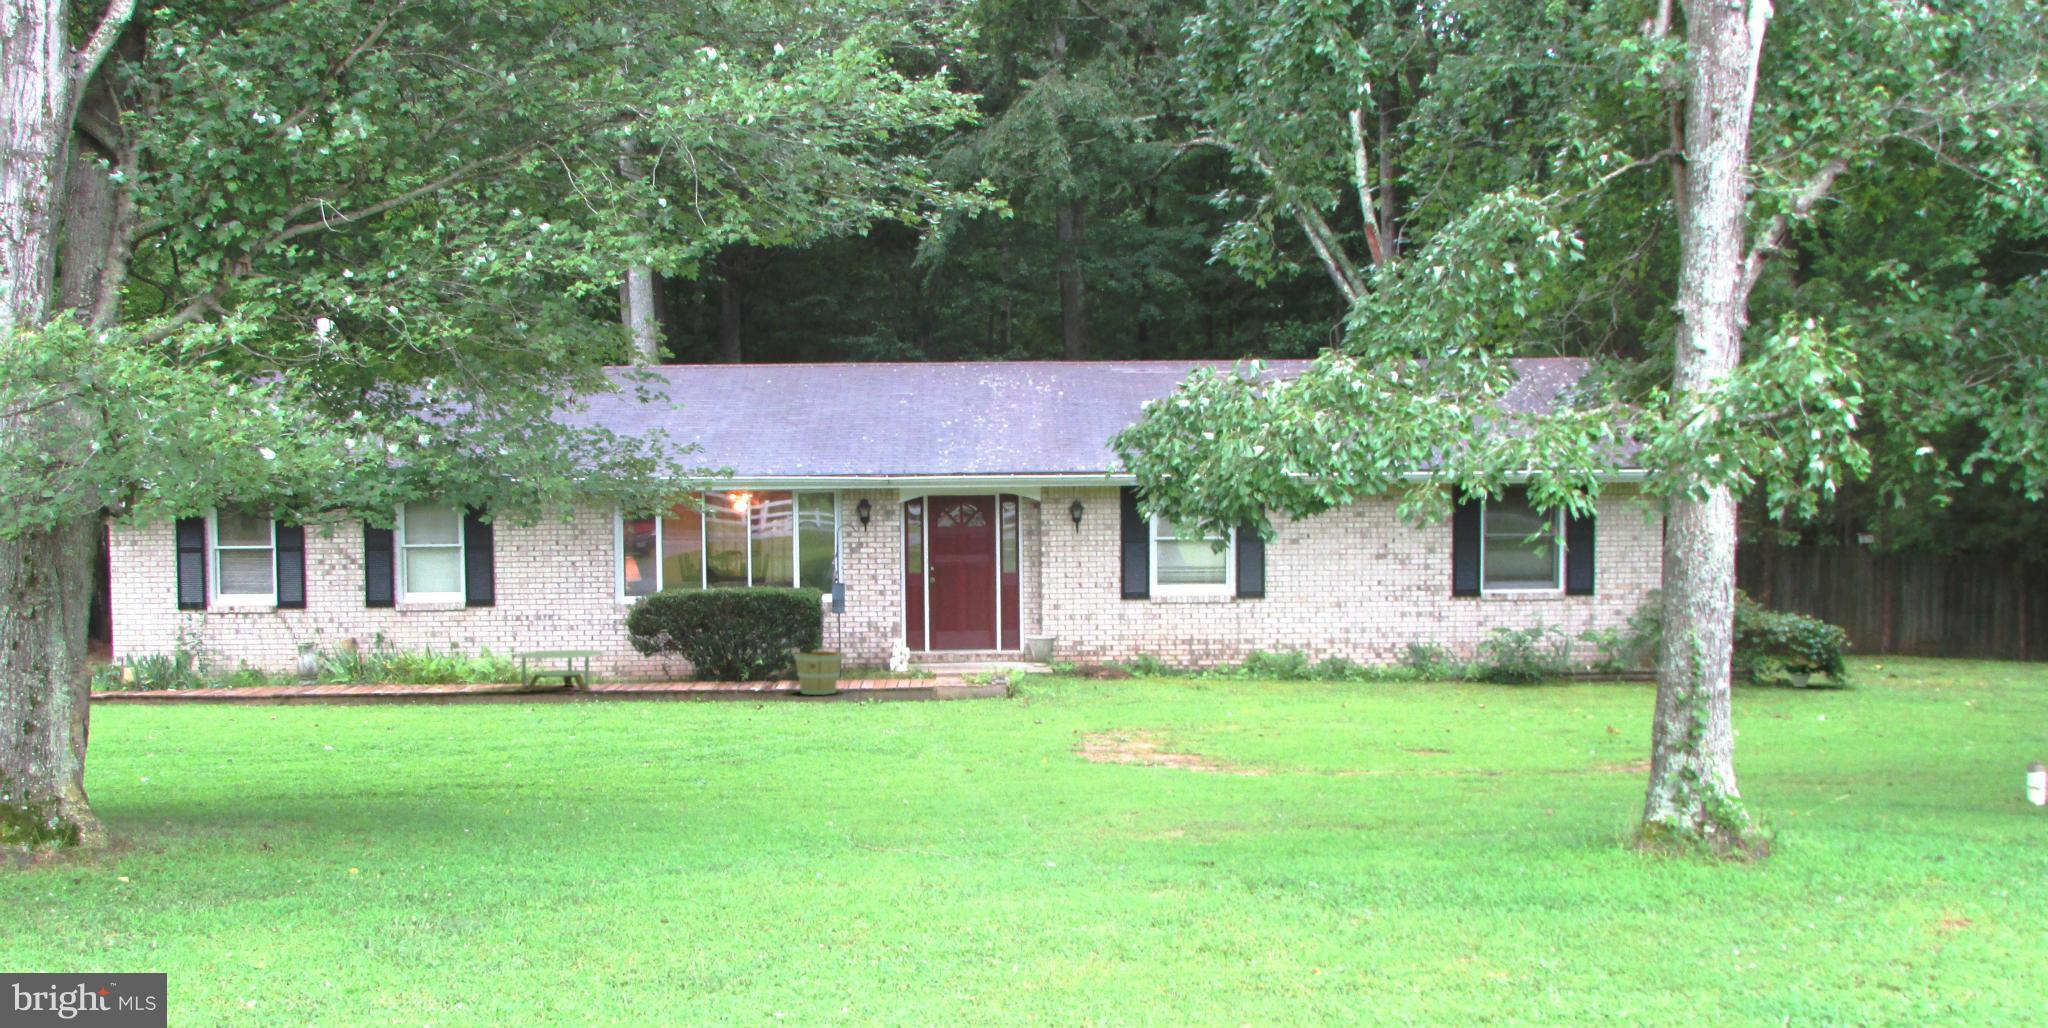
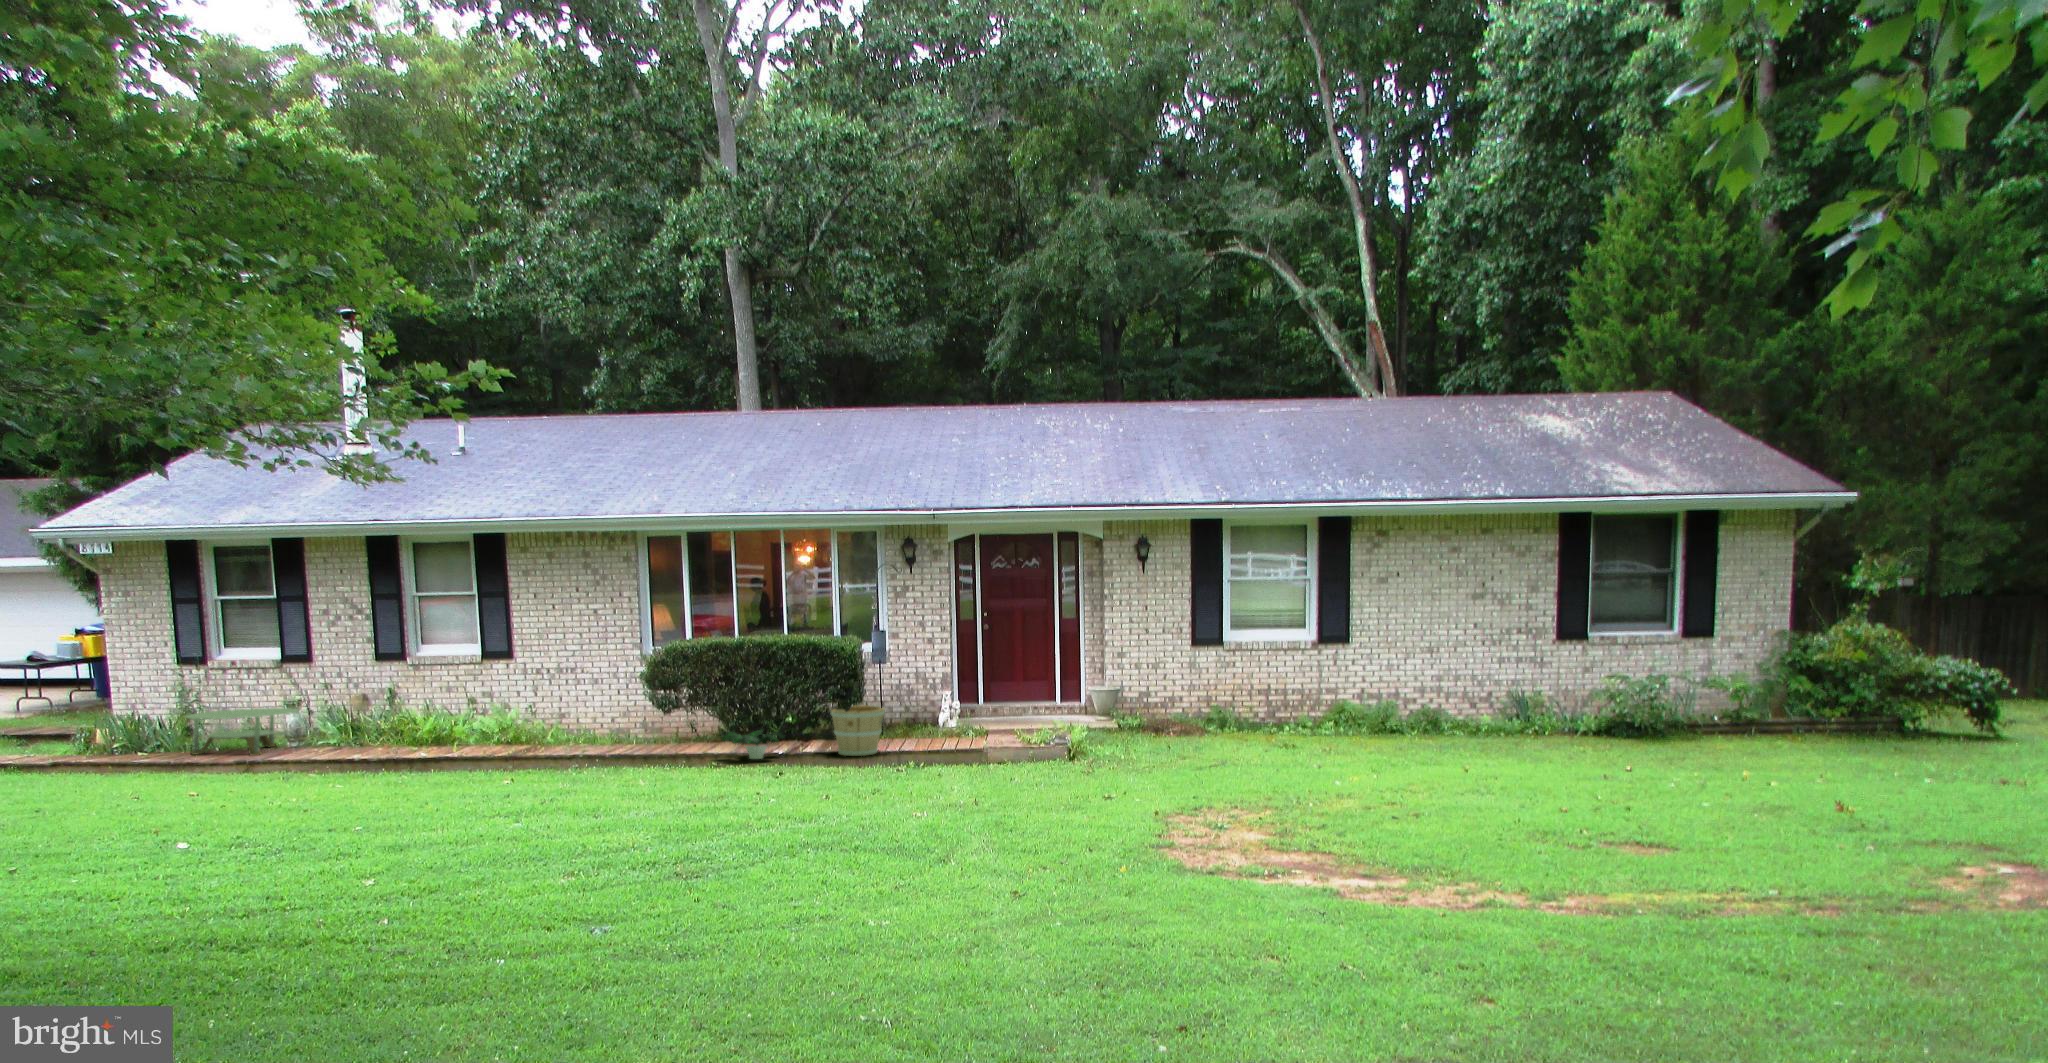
round table: present [516,650,605,692] -> present [186,708,297,756]
potted plant: present [1779,663,1830,687] -> present [722,729,785,759]

